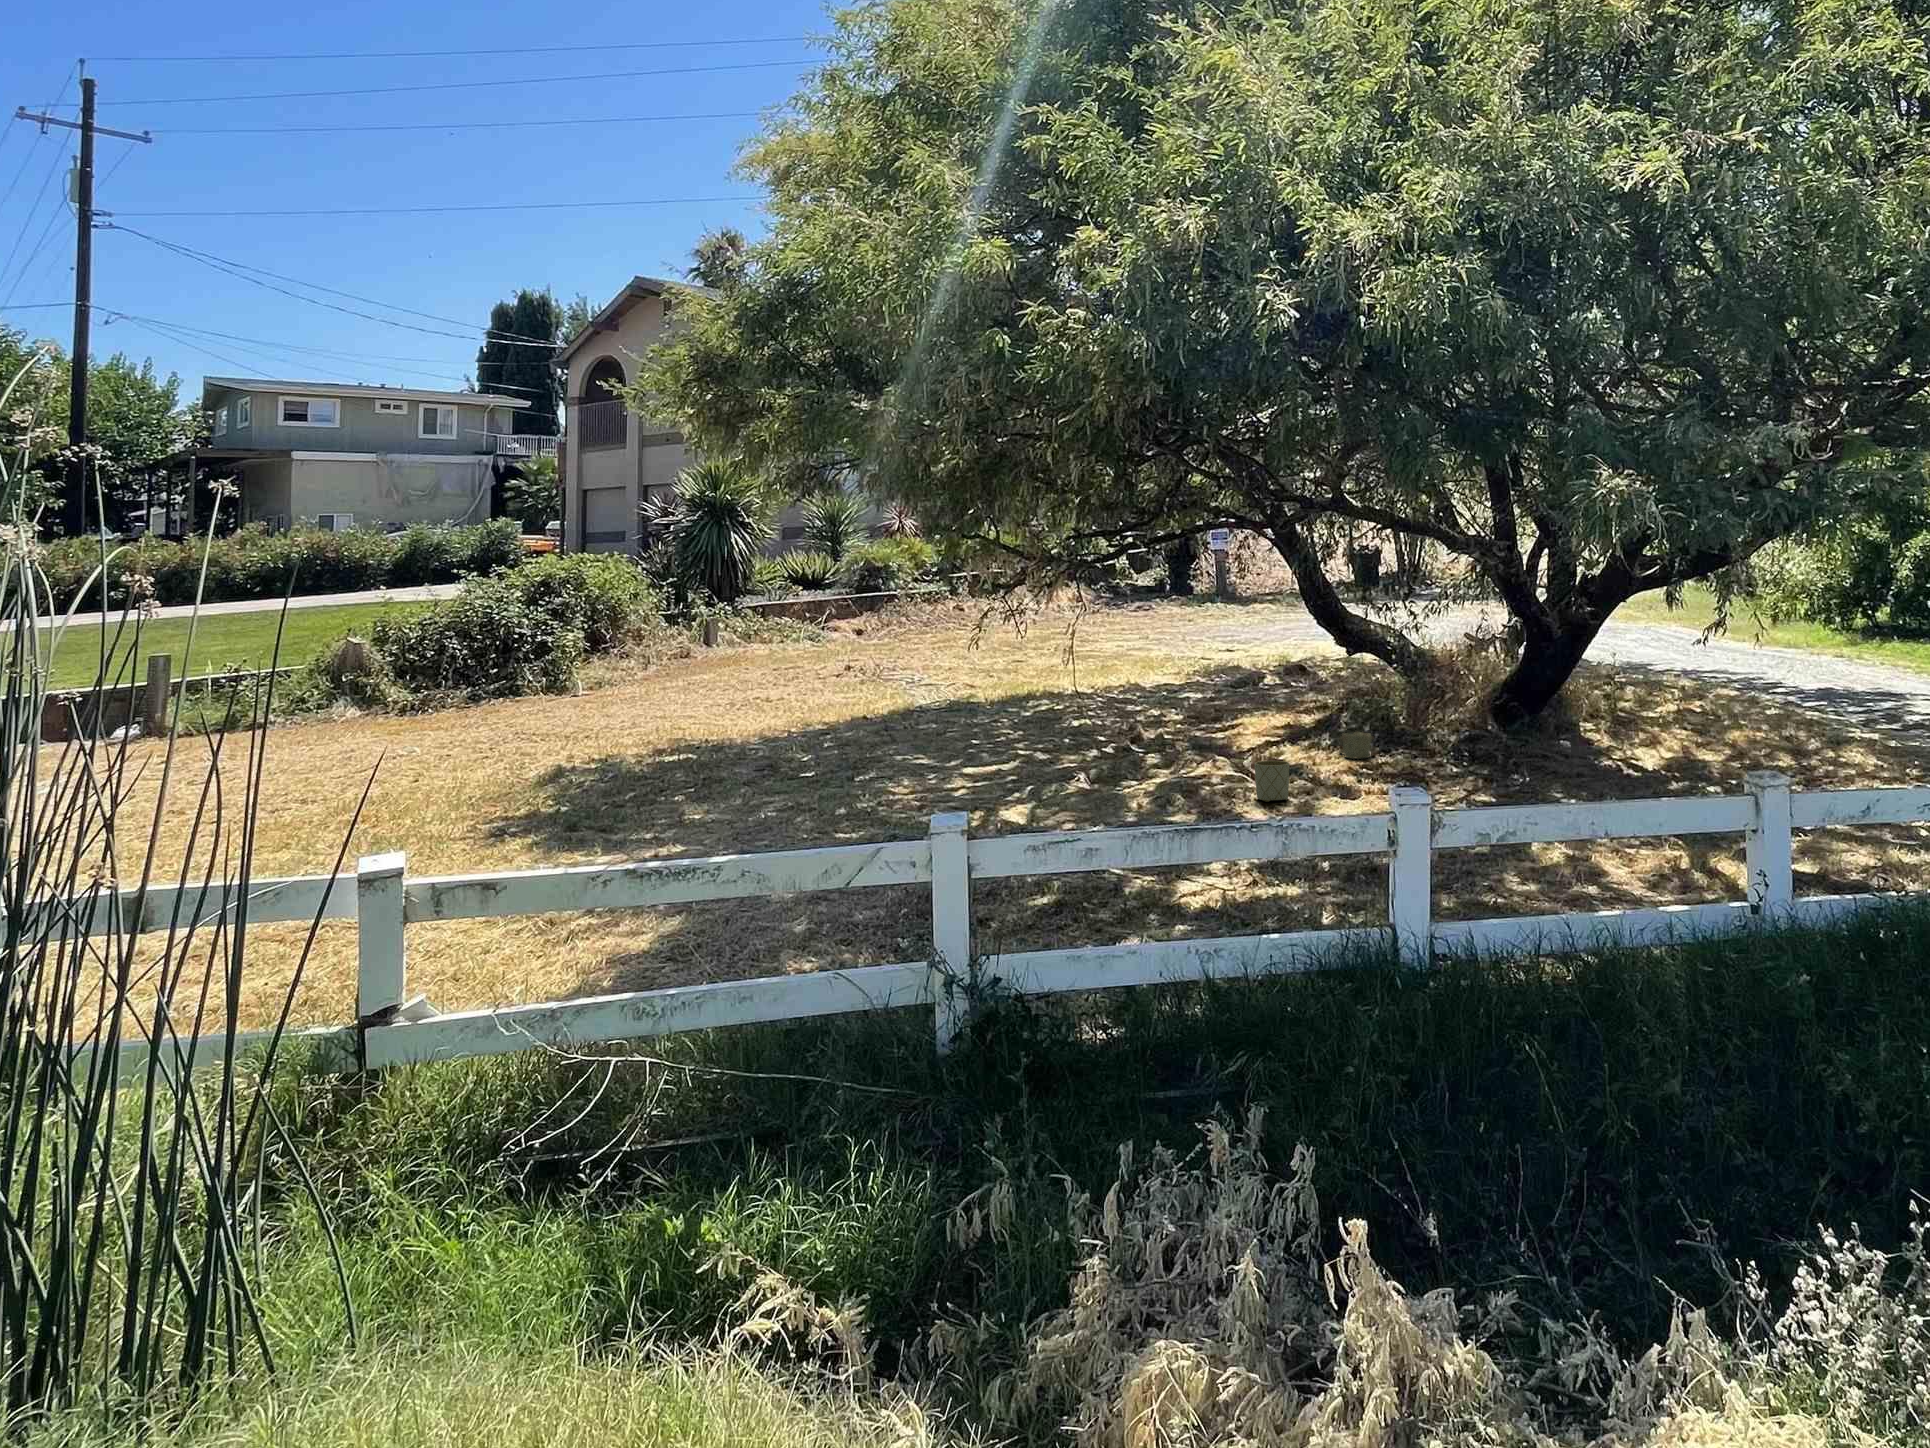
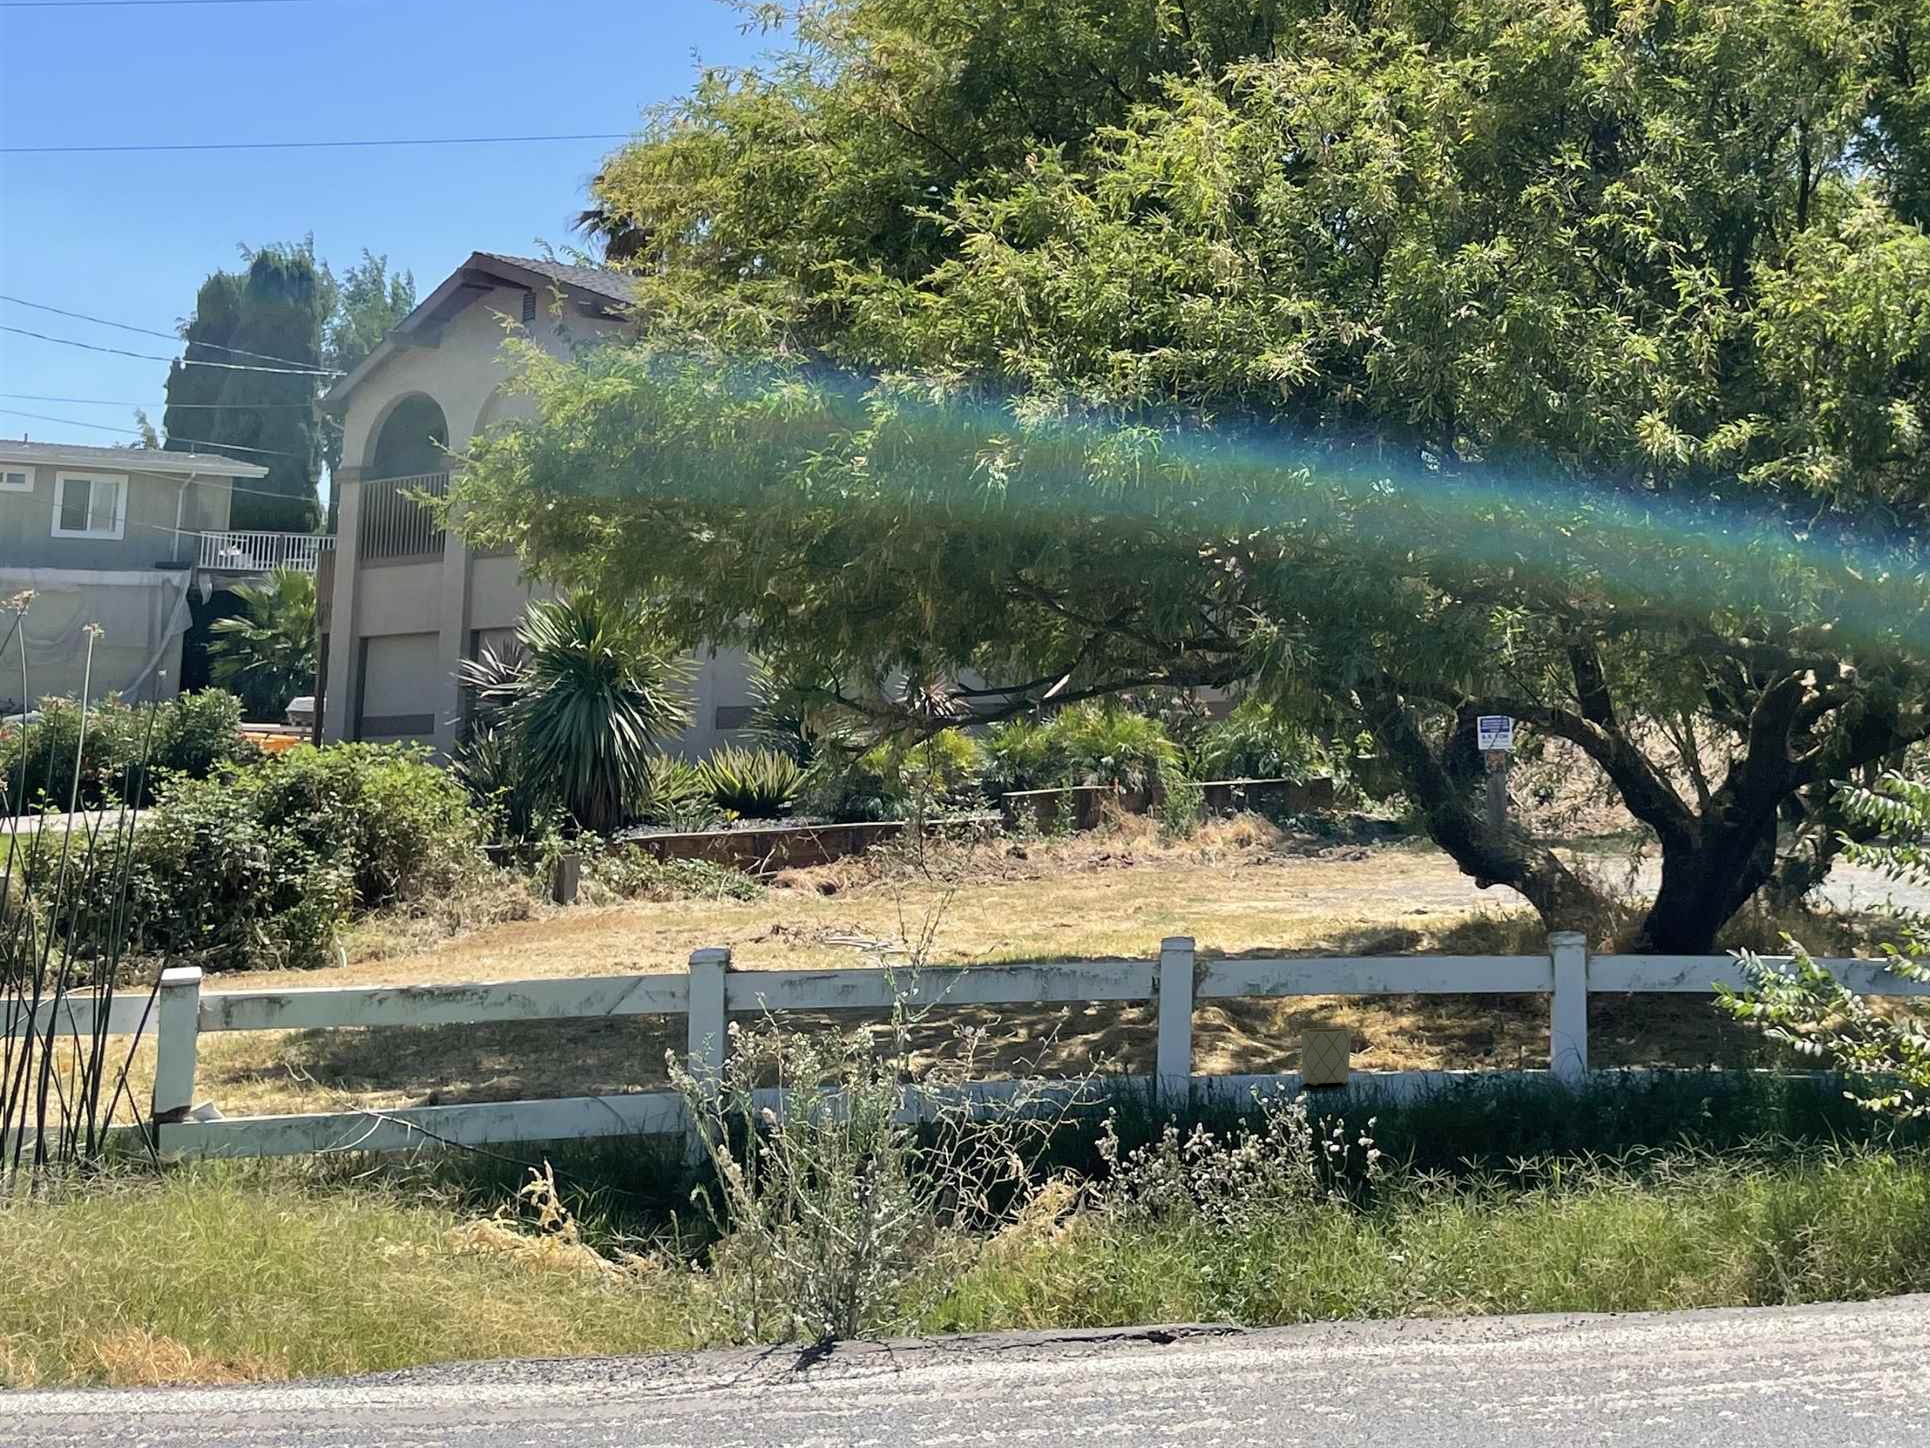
bucket: present [1340,732,1374,759] -> none [1463,1001,1515,1040]

